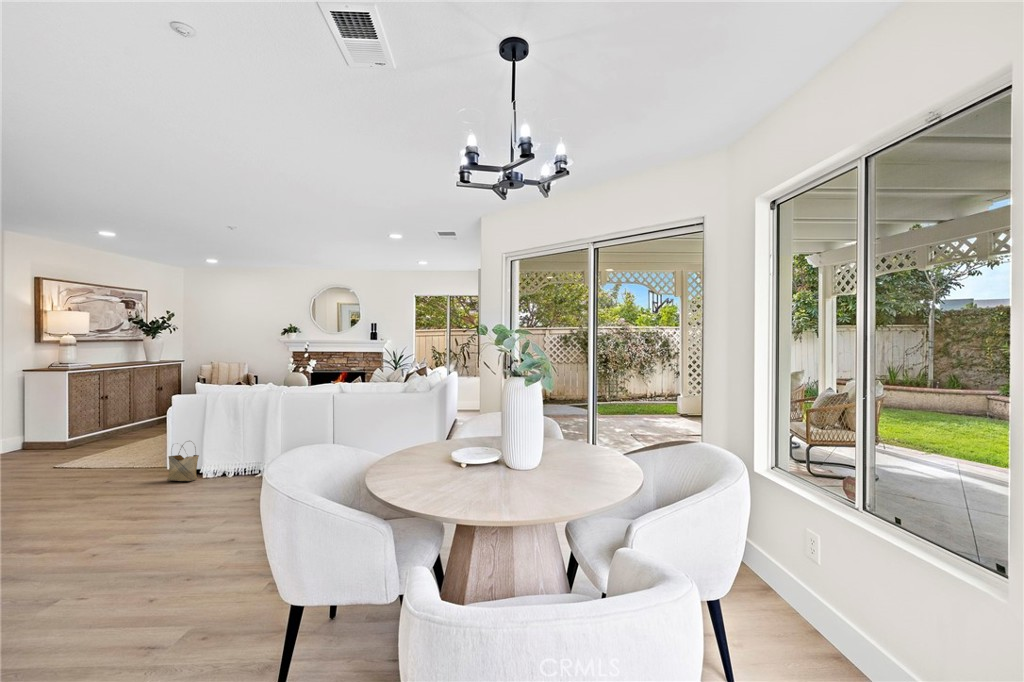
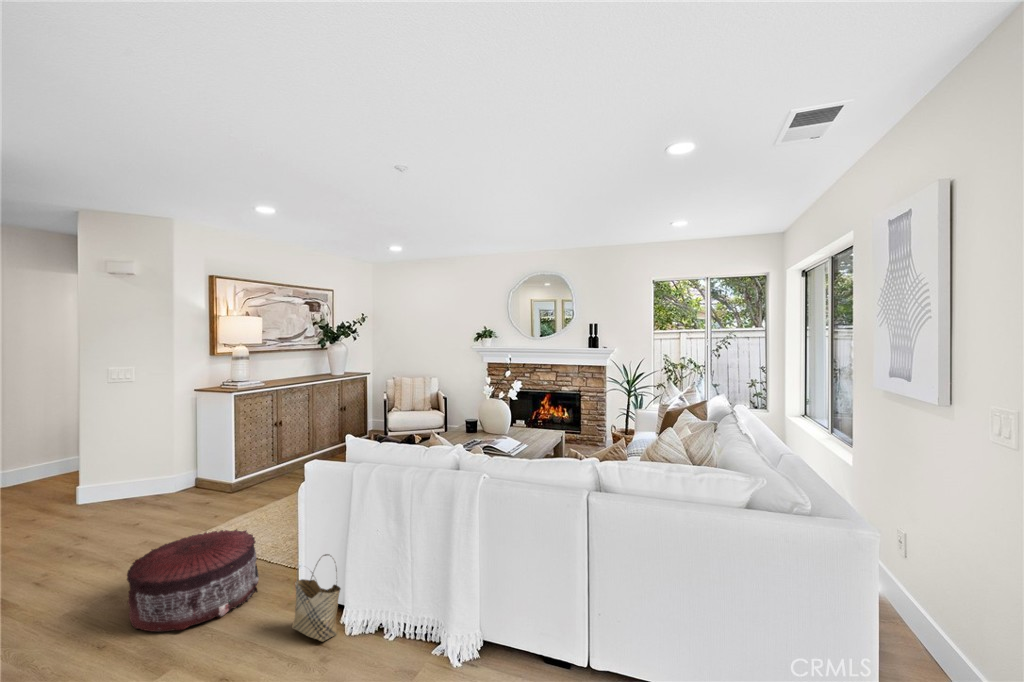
pouf: none [42,444,134,492] -> present [127,529,259,632]

